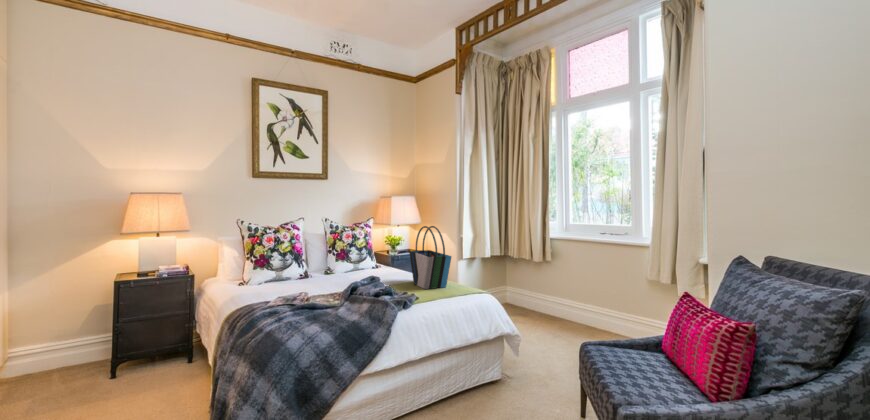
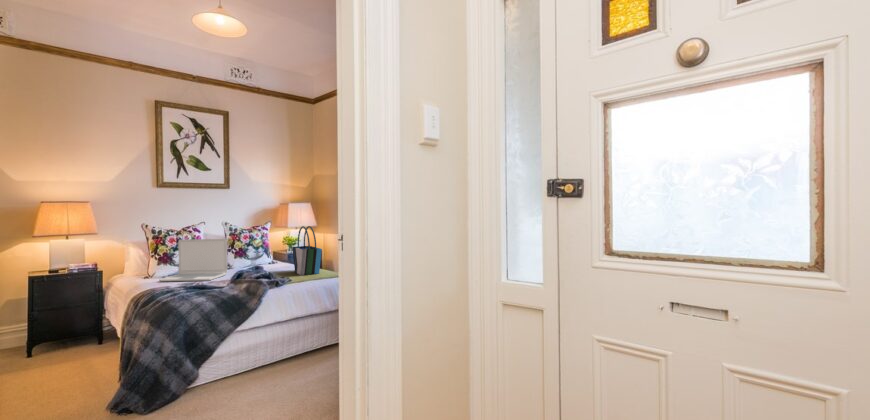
laptop: none [256,240,333,293] -> present [159,239,227,282]

